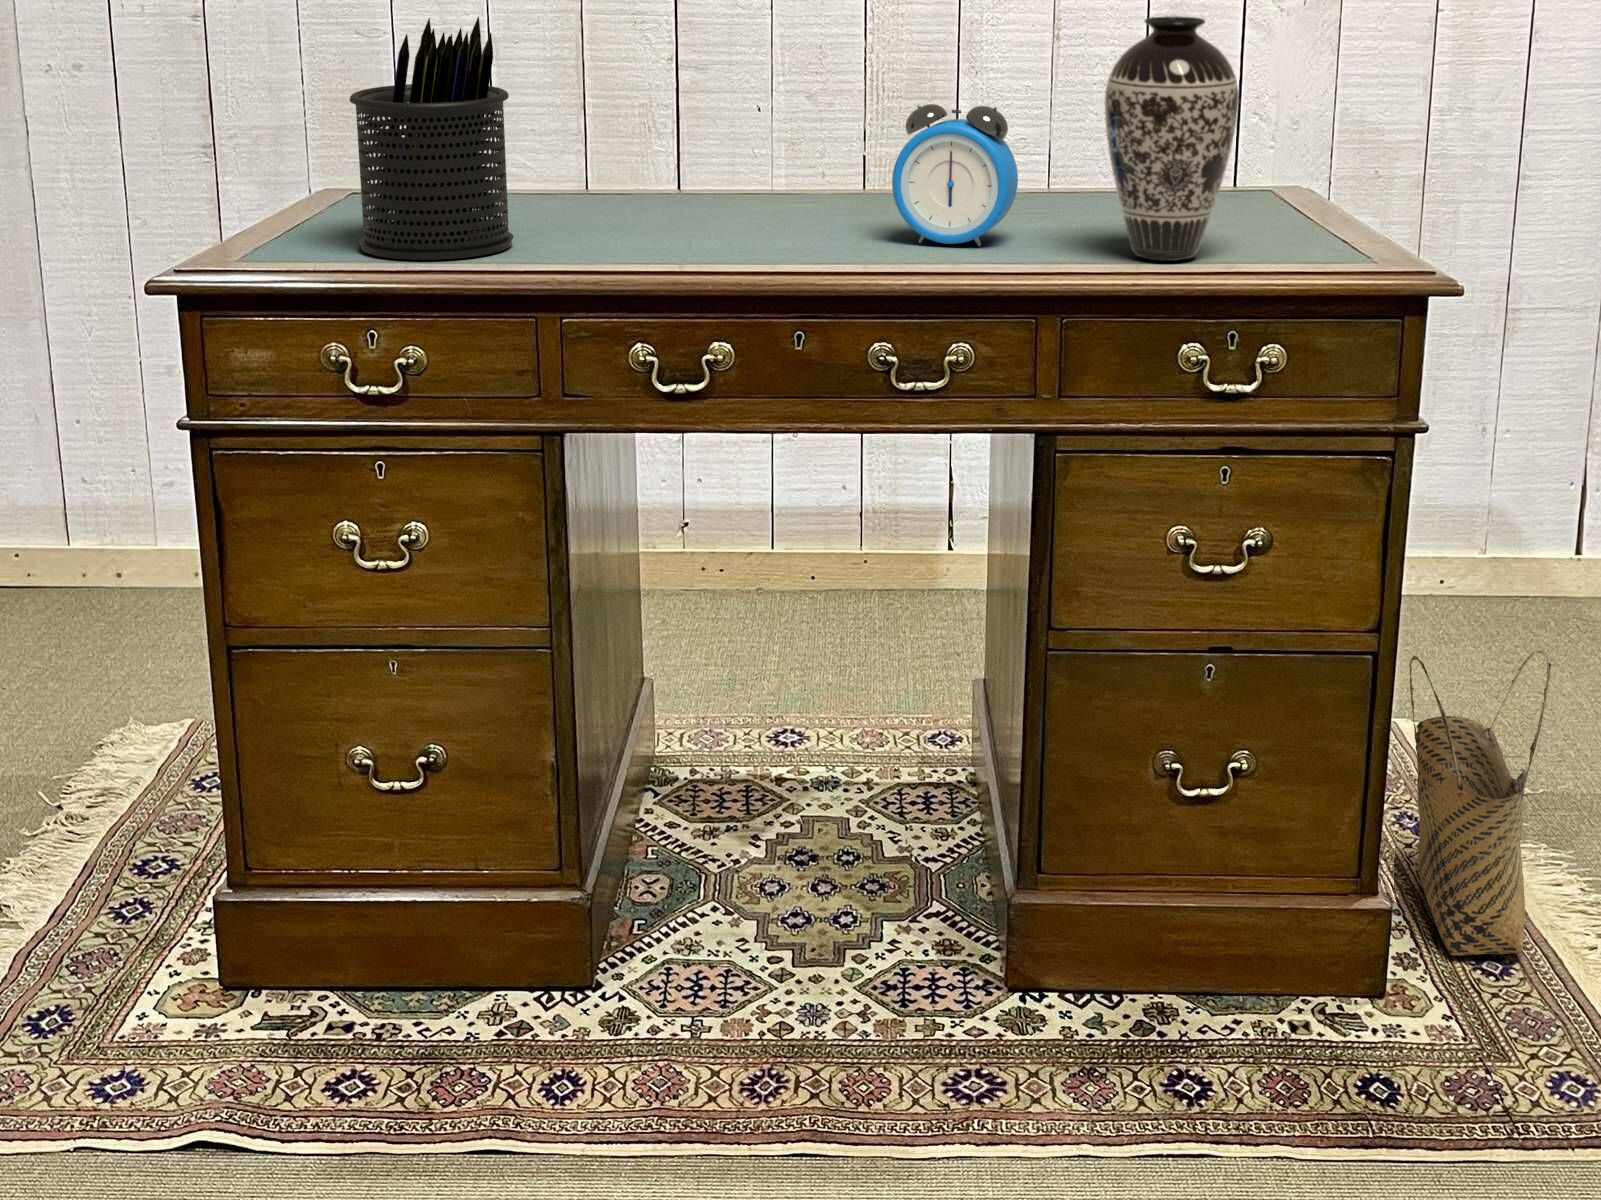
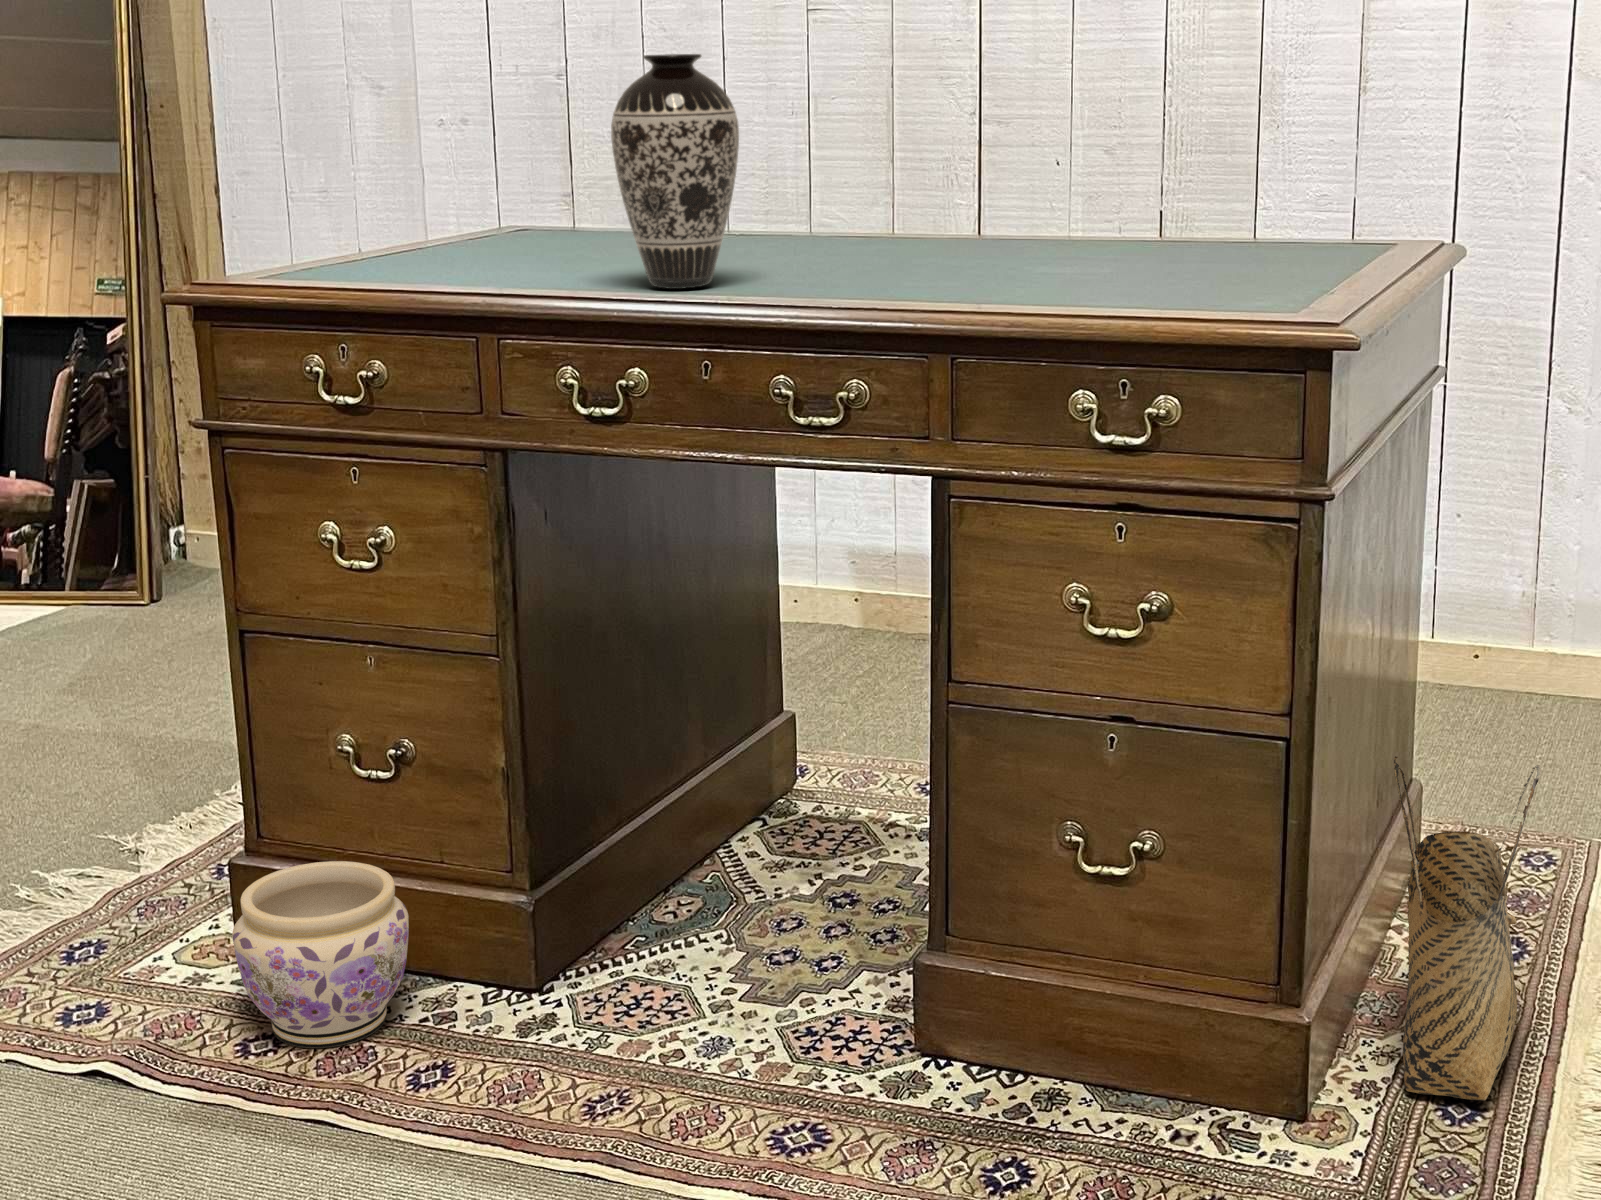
pen holder: present [350,16,513,260] -> none [356,58,511,283]
decorative vase: present [1105,16,1239,261] -> present [611,54,739,289]
alarm clock: present [892,104,1018,246] -> none [840,146,965,288]
planter: none [303,881,489,1083] -> present [232,861,409,1048]

